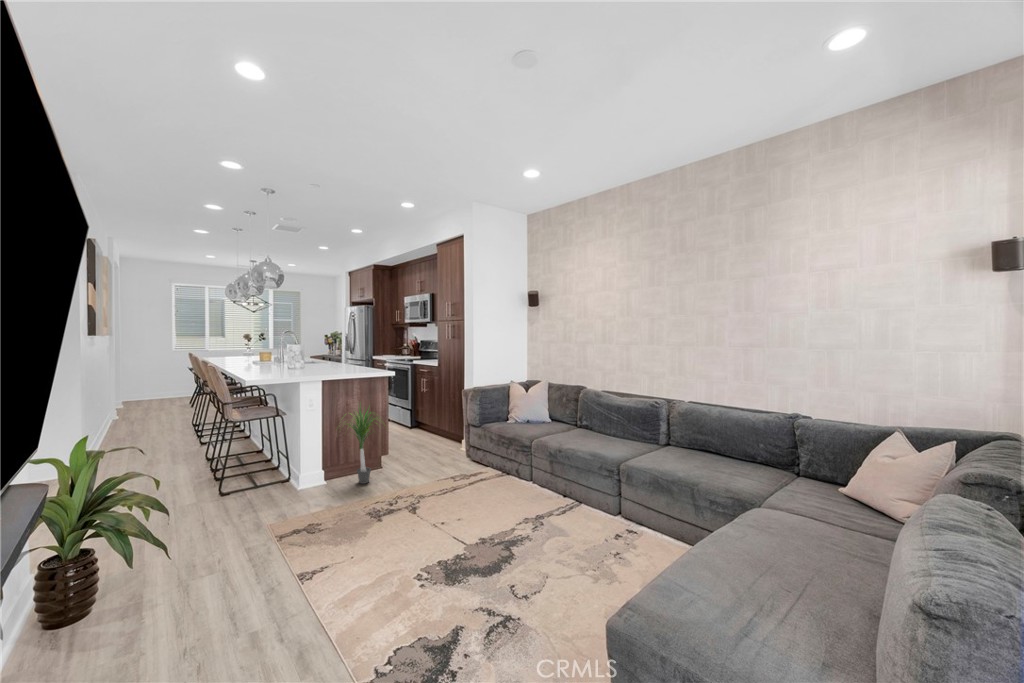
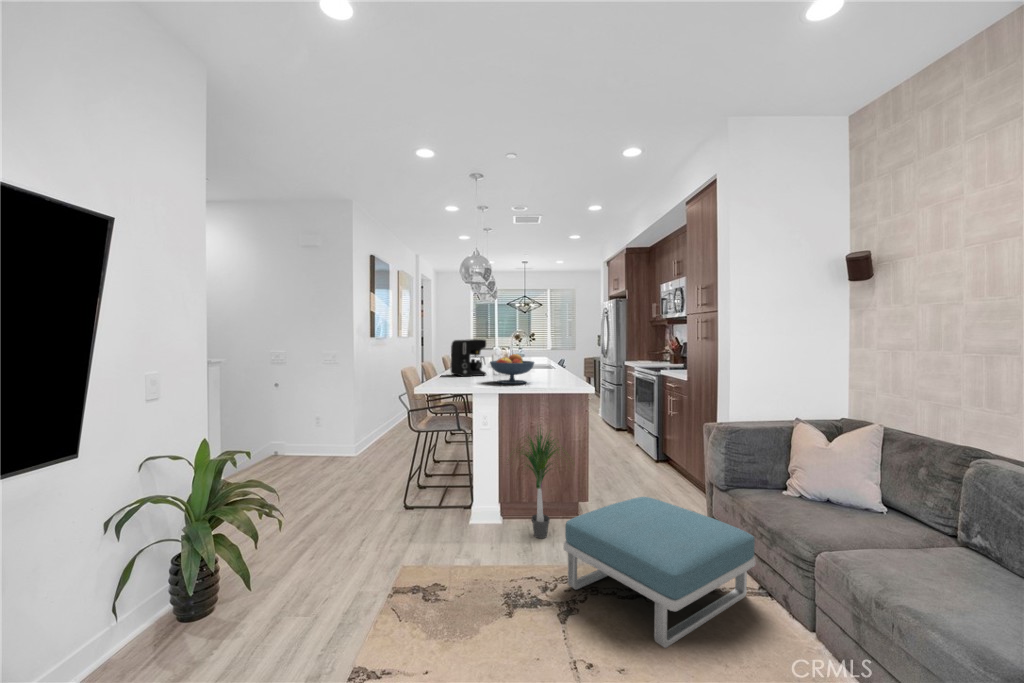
coffee maker: none [249,341,286,374] -> present [451,339,486,376]
fruit bowl: none [306,352,344,376] -> present [490,354,534,384]
footstool: none [400,438,502,507] -> present [564,497,755,648]

